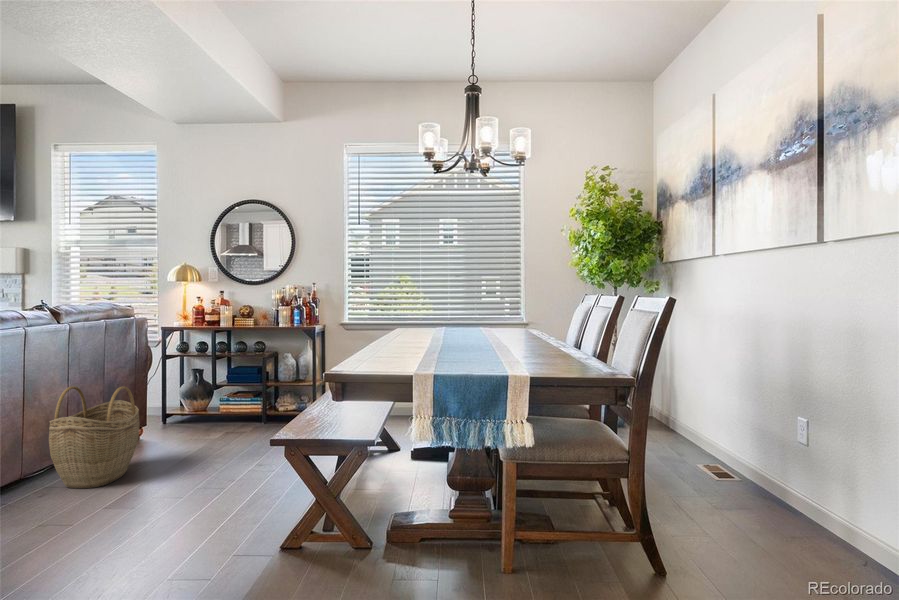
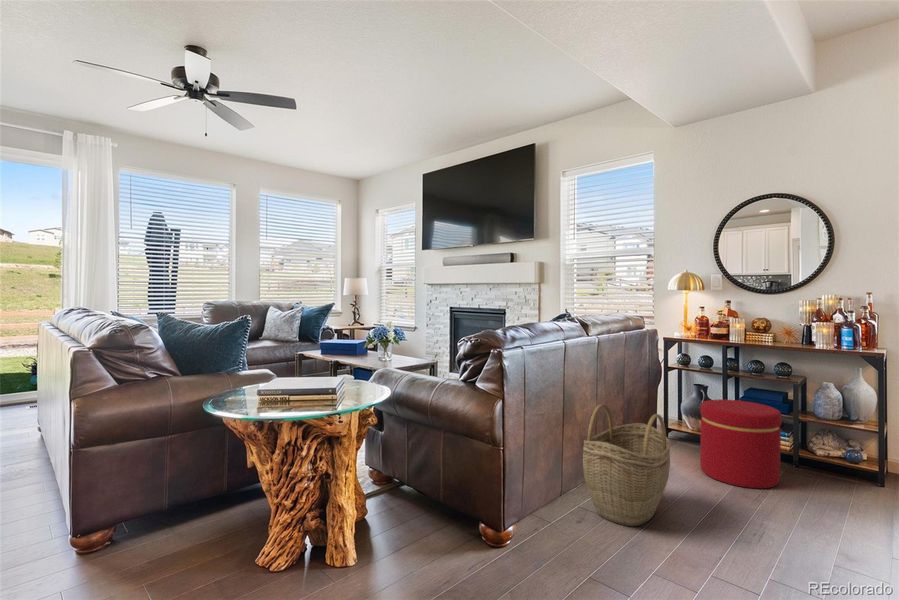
ottoman: none [184,375,246,443] -> present [700,399,782,488]

